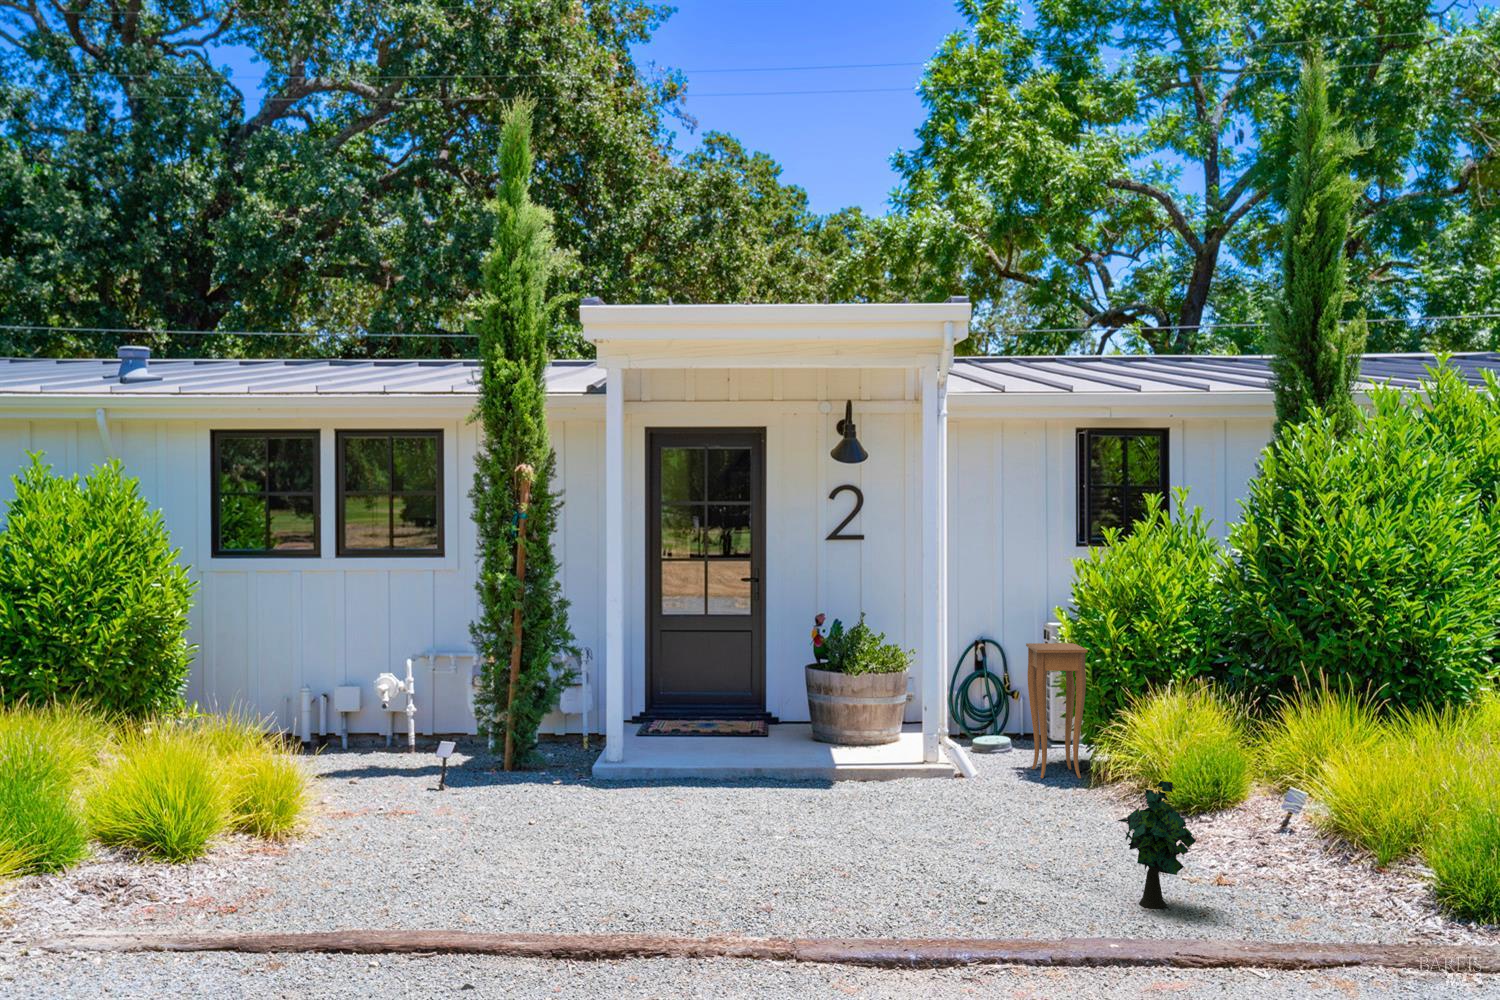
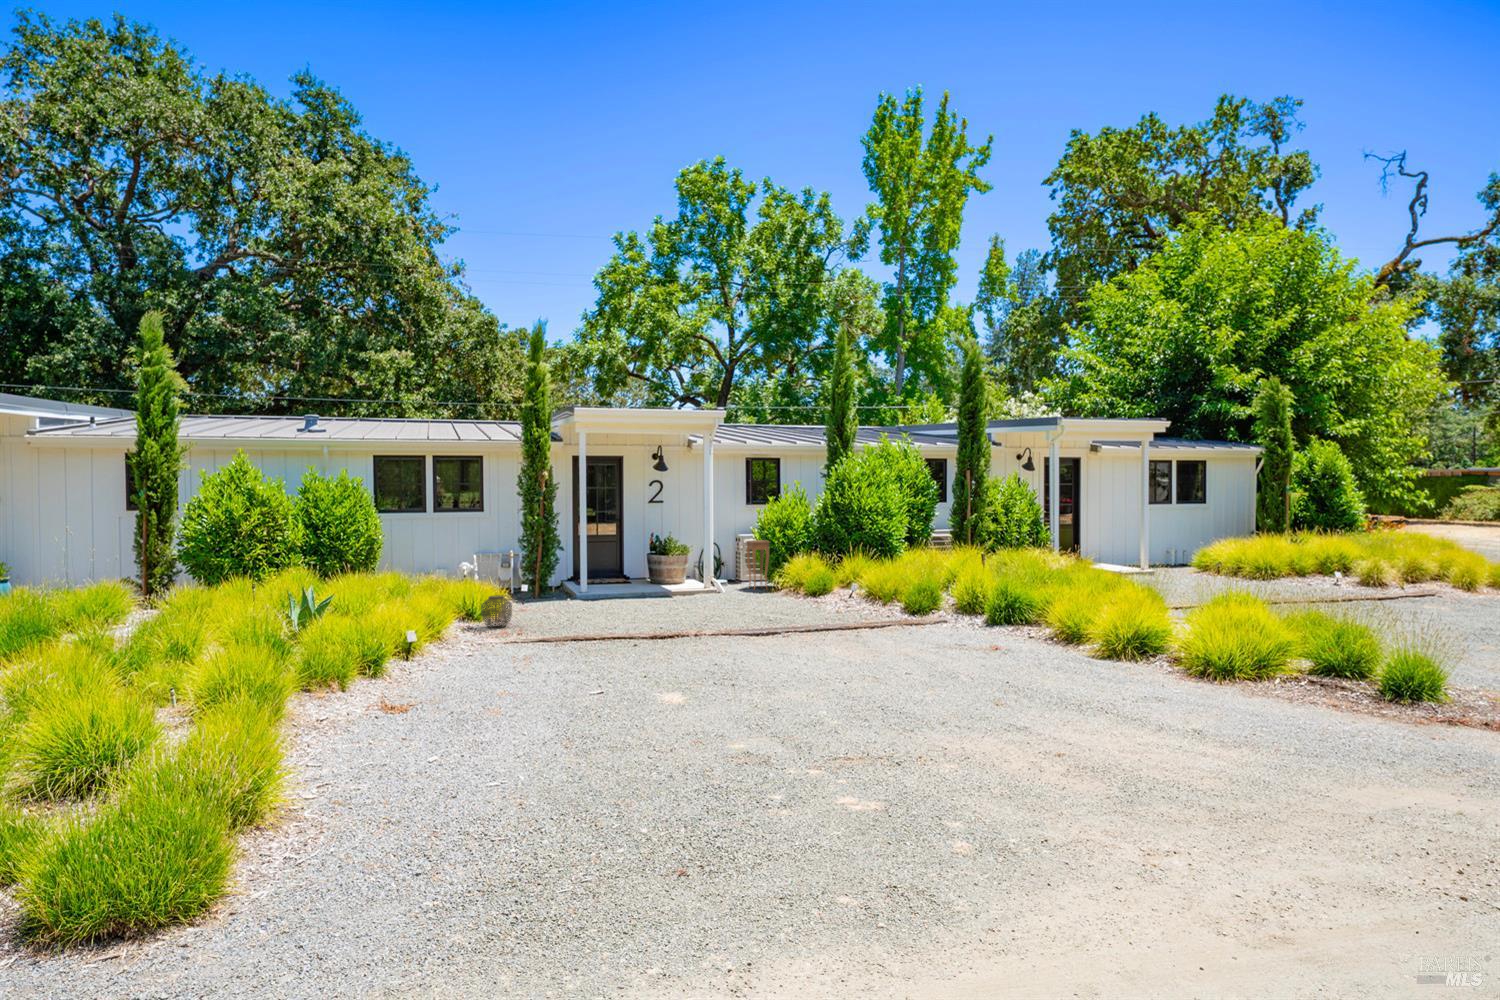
decorative plant: present [1118,781,1196,909] -> none [802,568,825,607]
woven basket: none [65,818,163,922] -> present [481,595,512,628]

